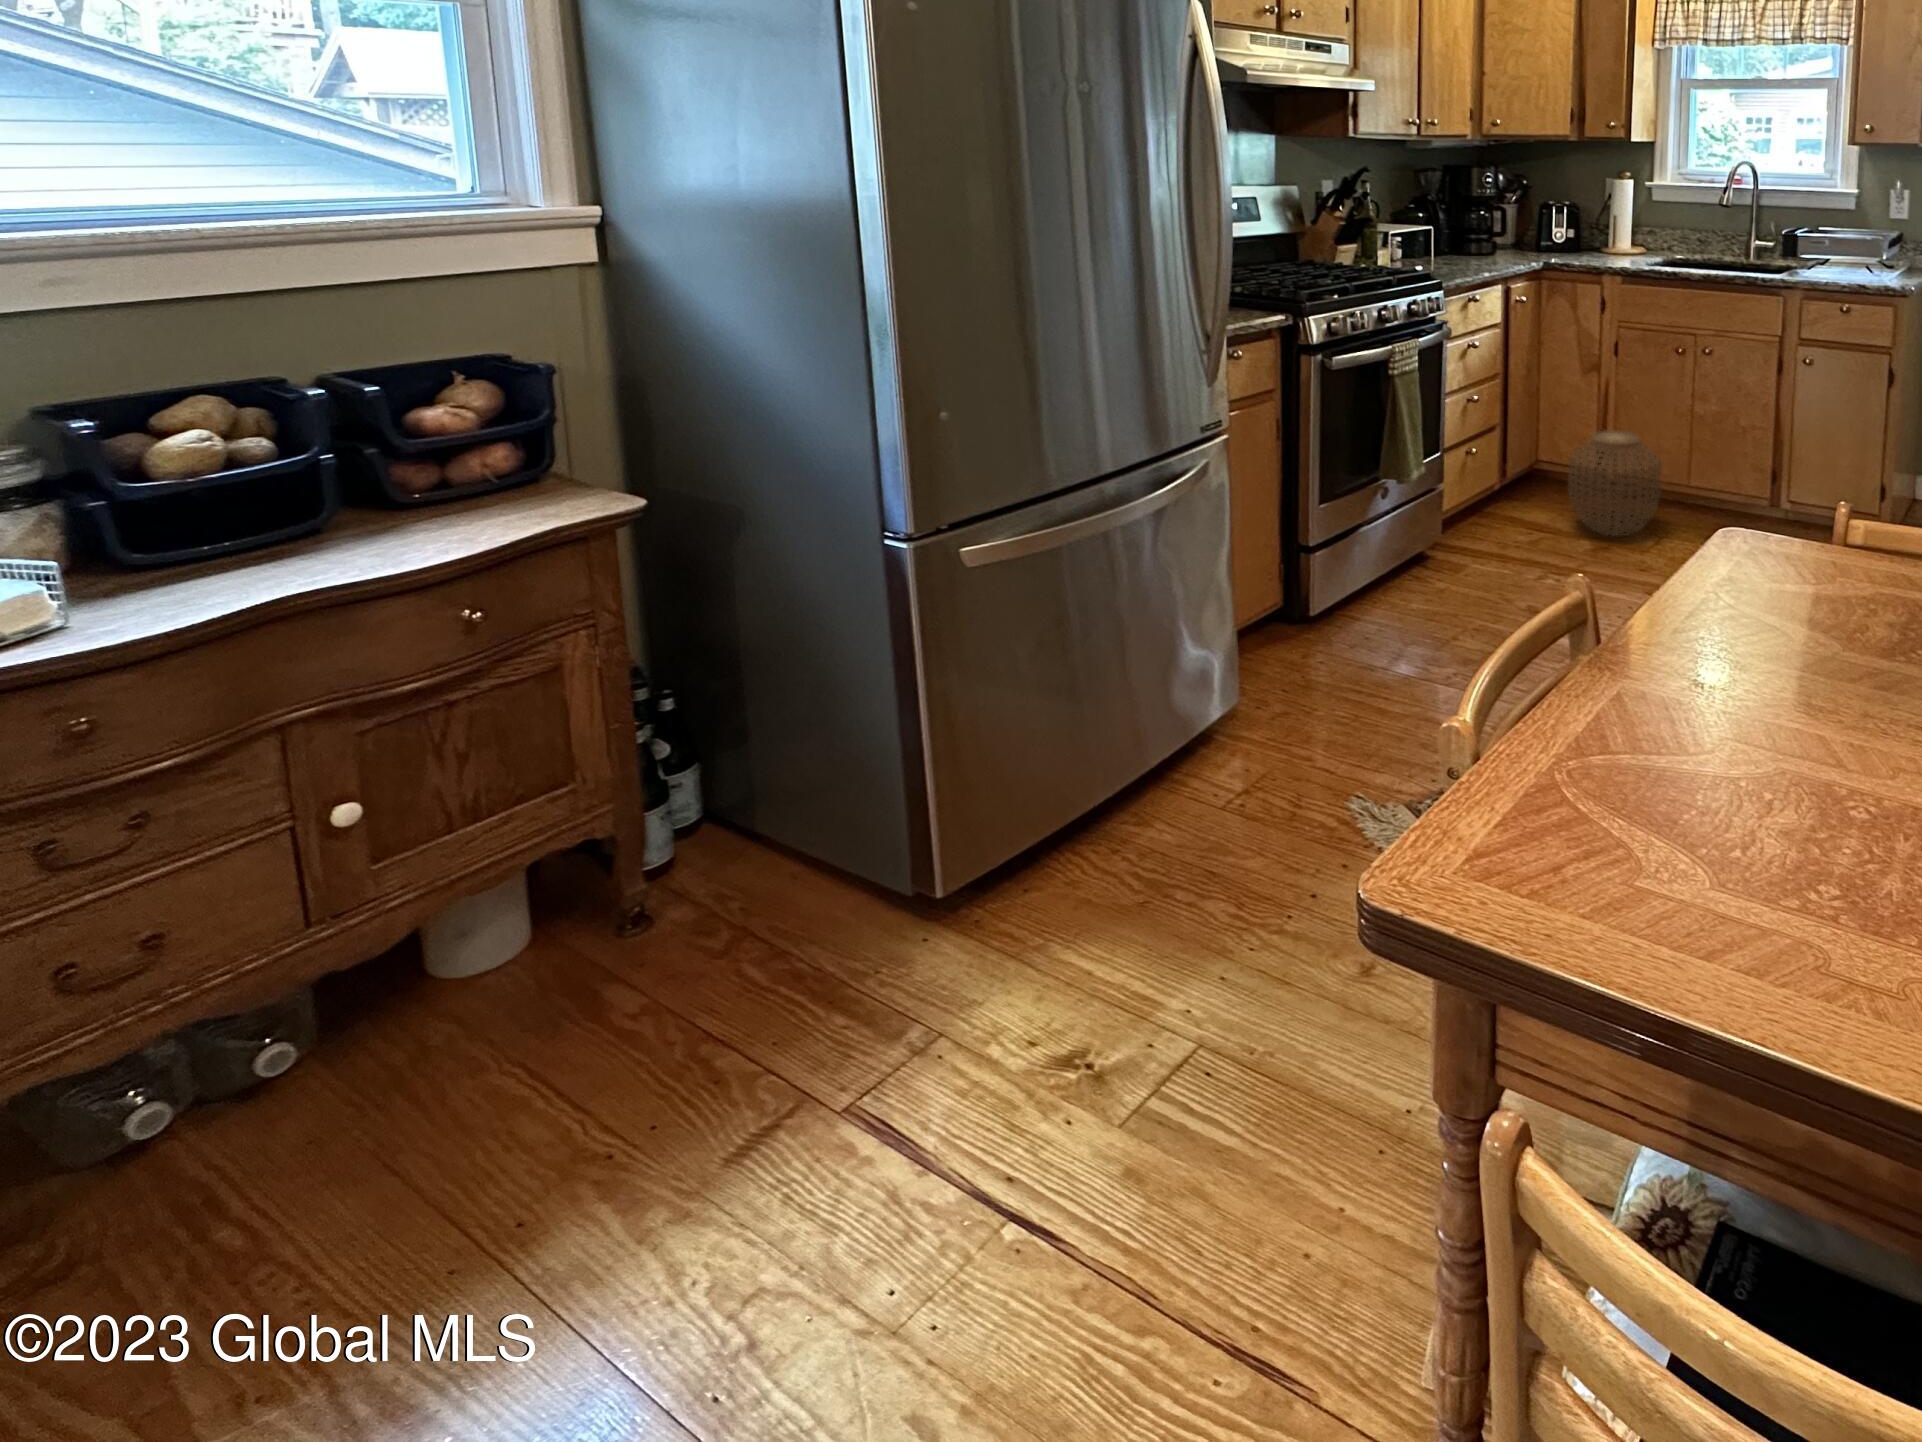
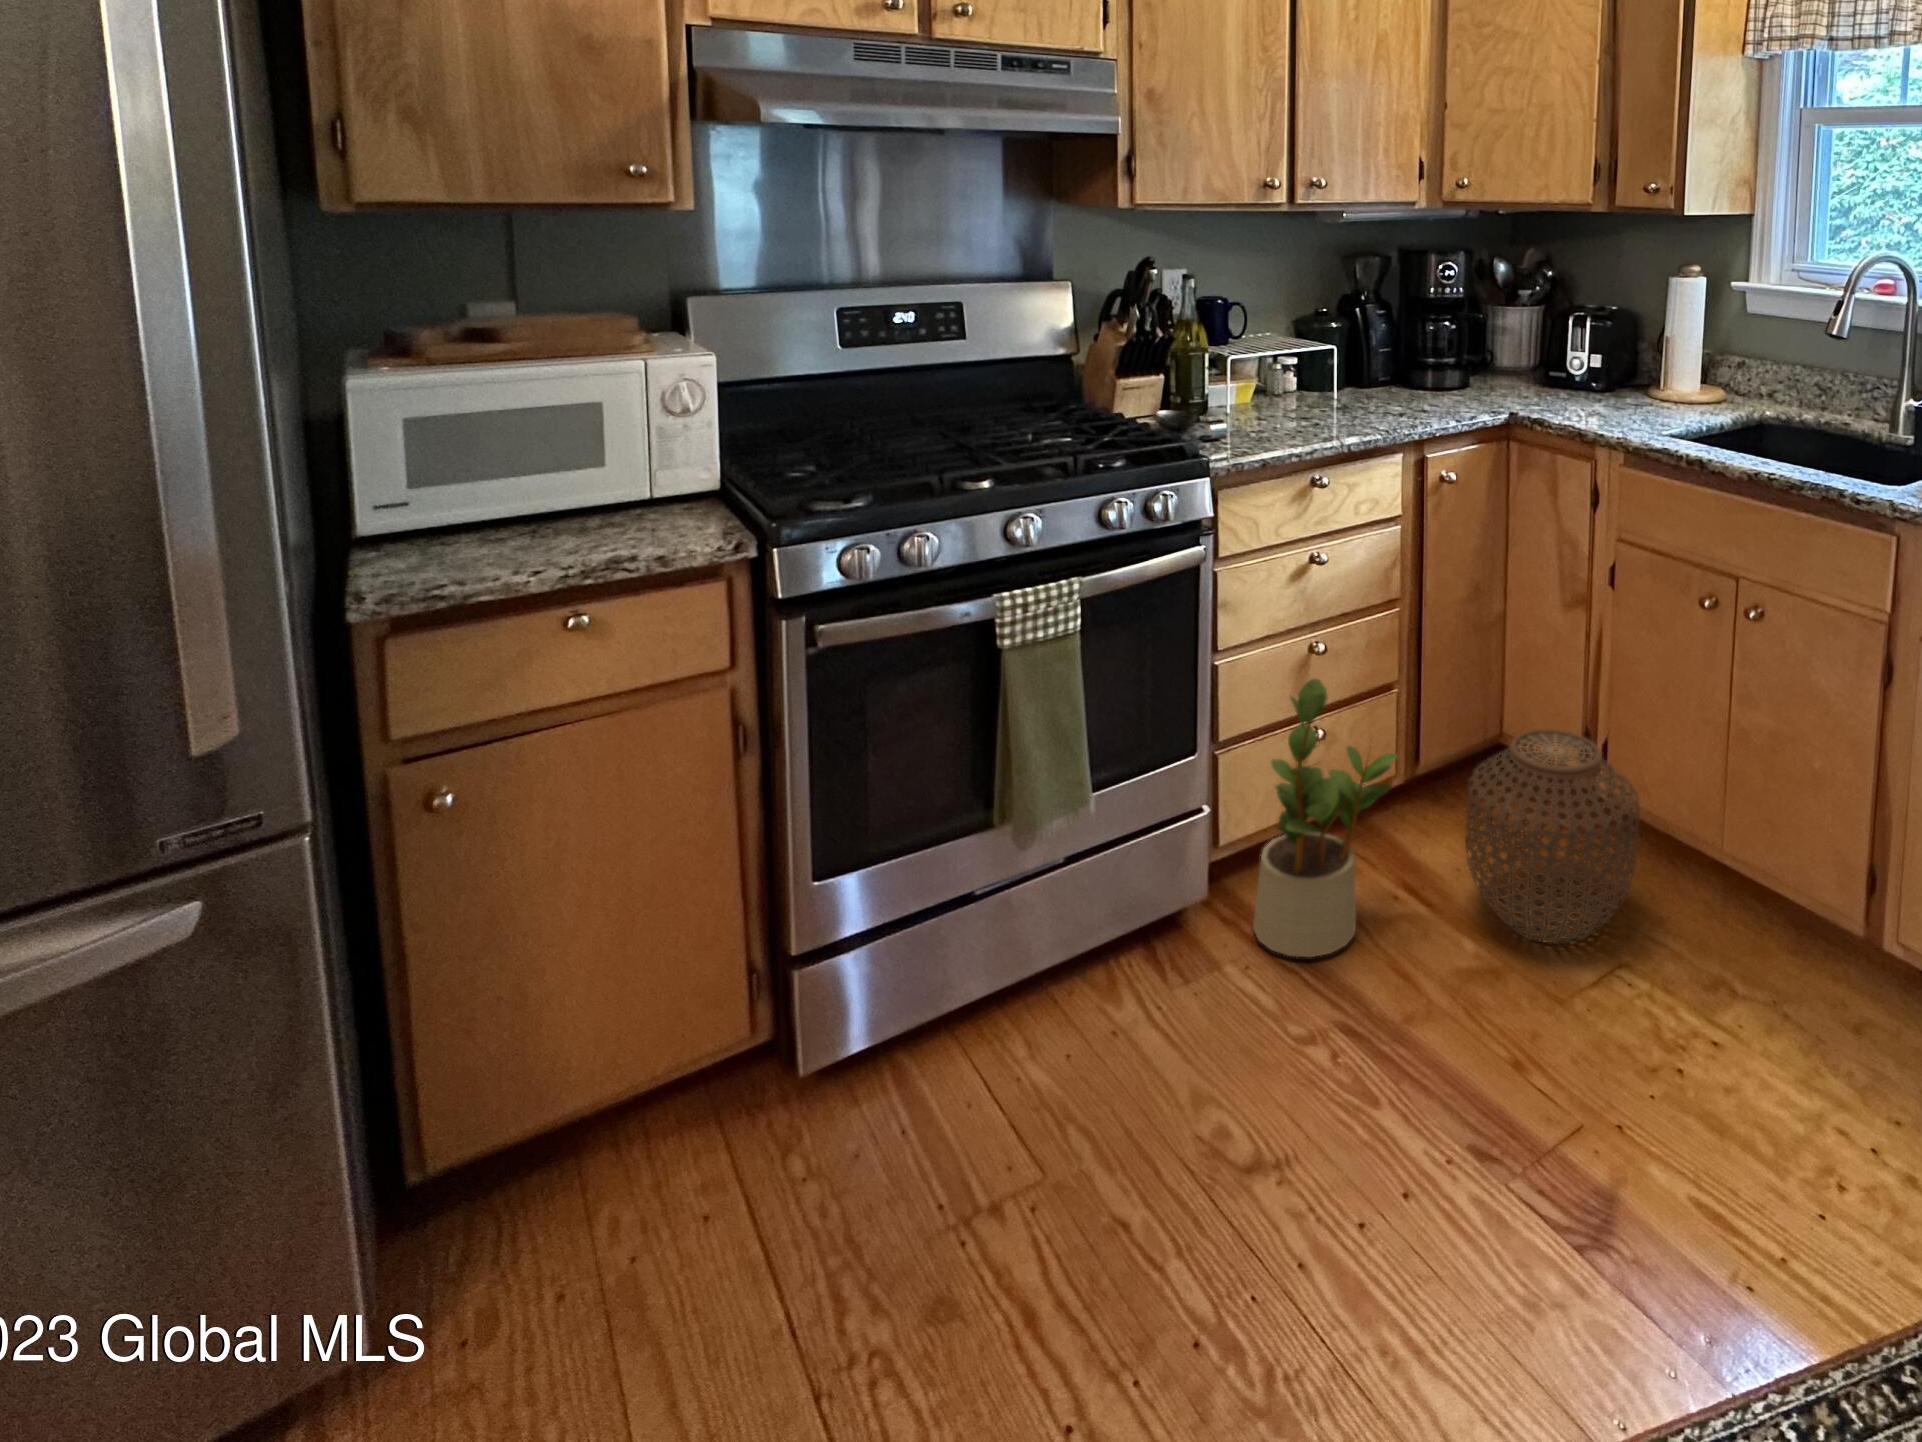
potted plant: none [1472,410,1546,558] -> present [1253,679,1397,957]

